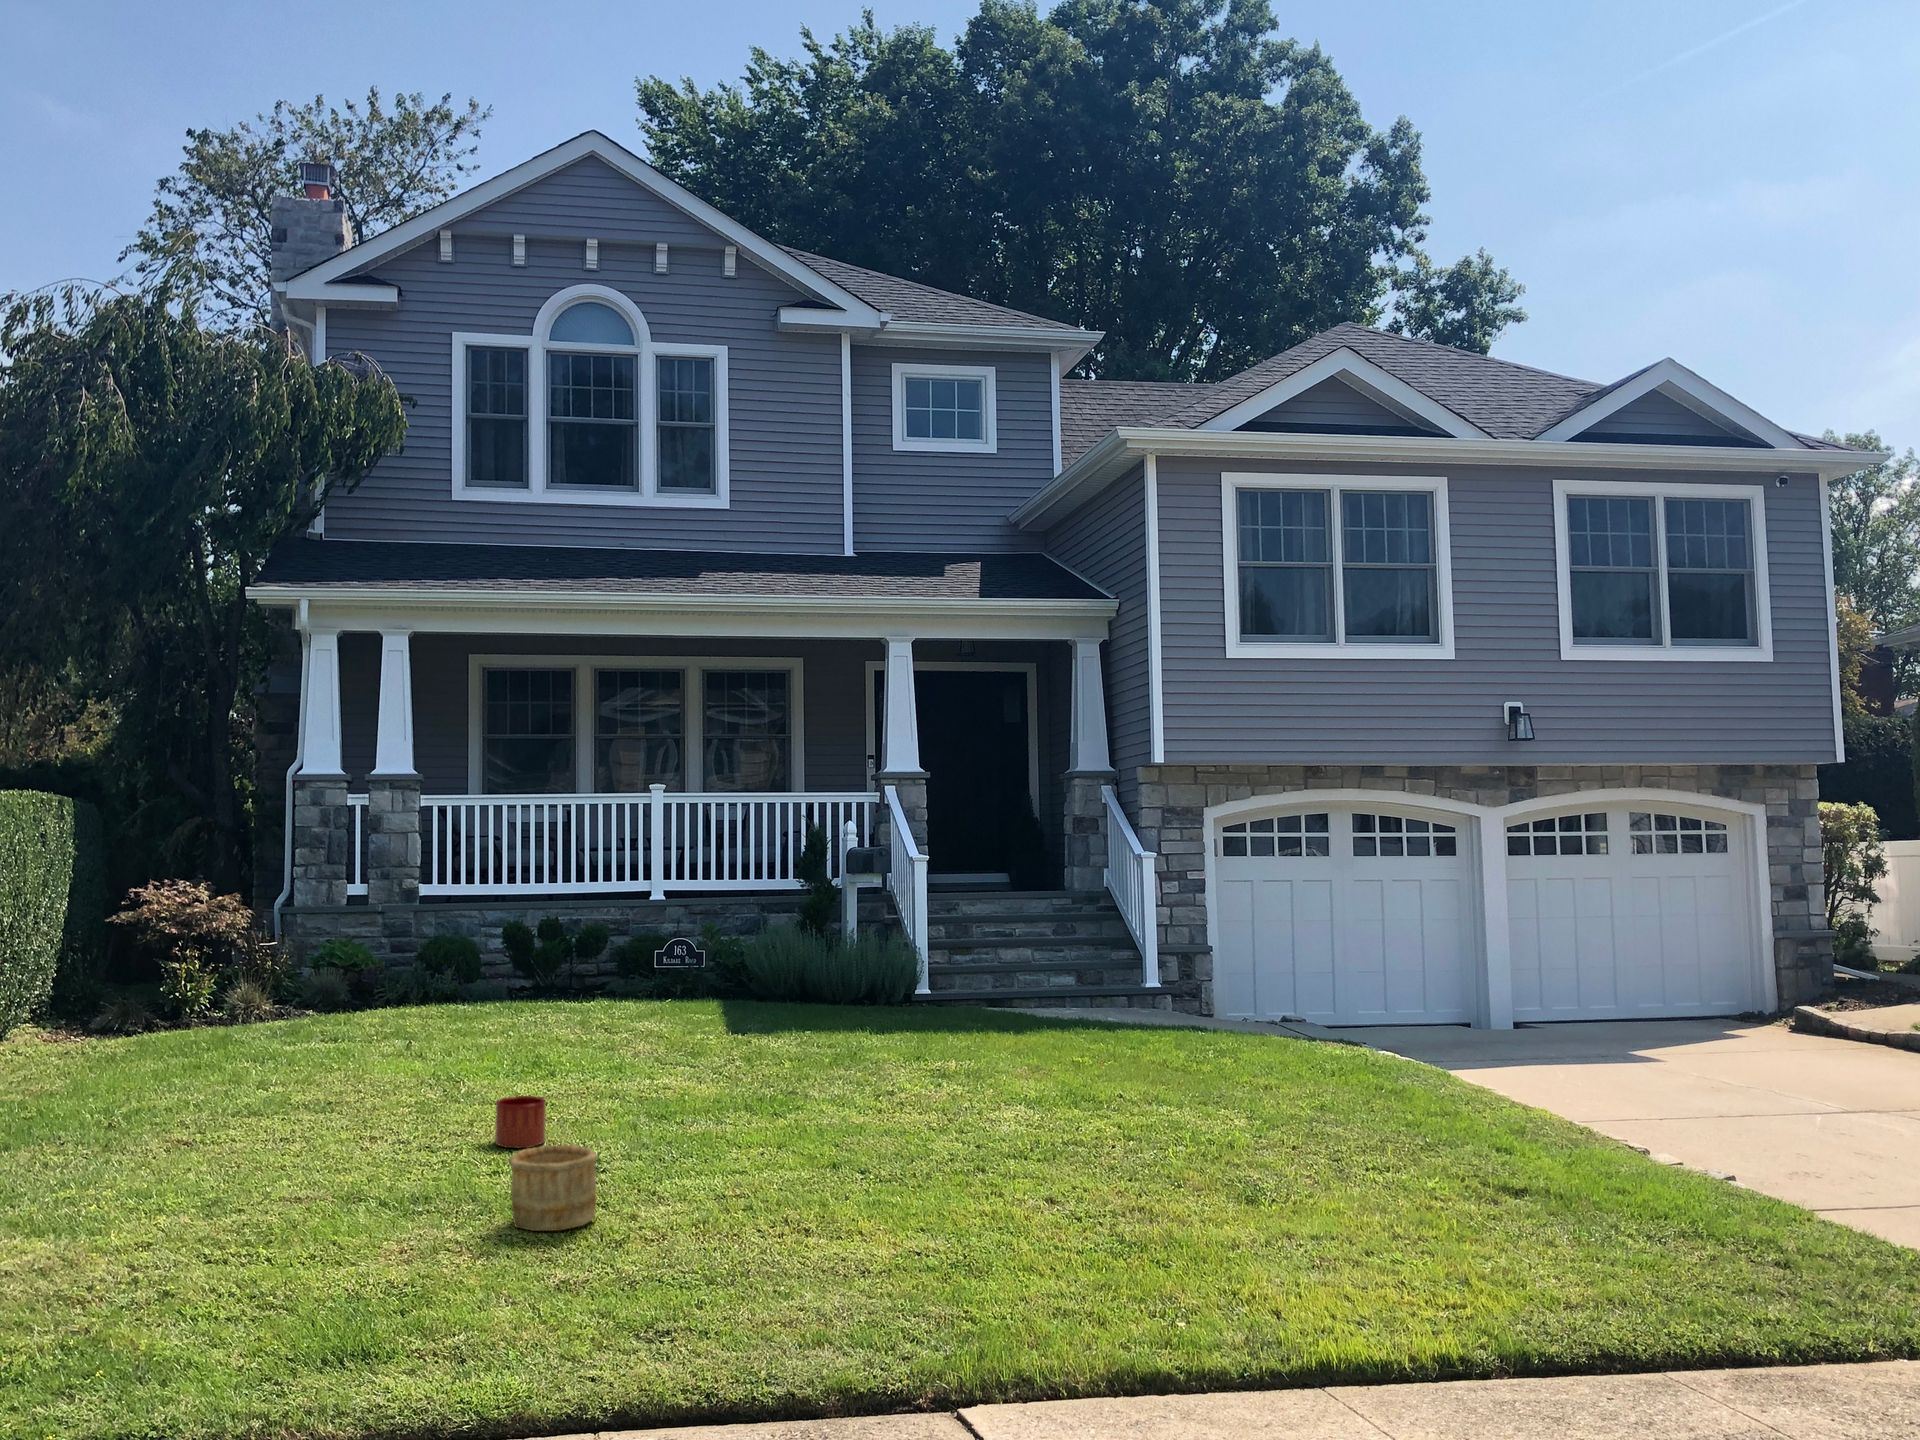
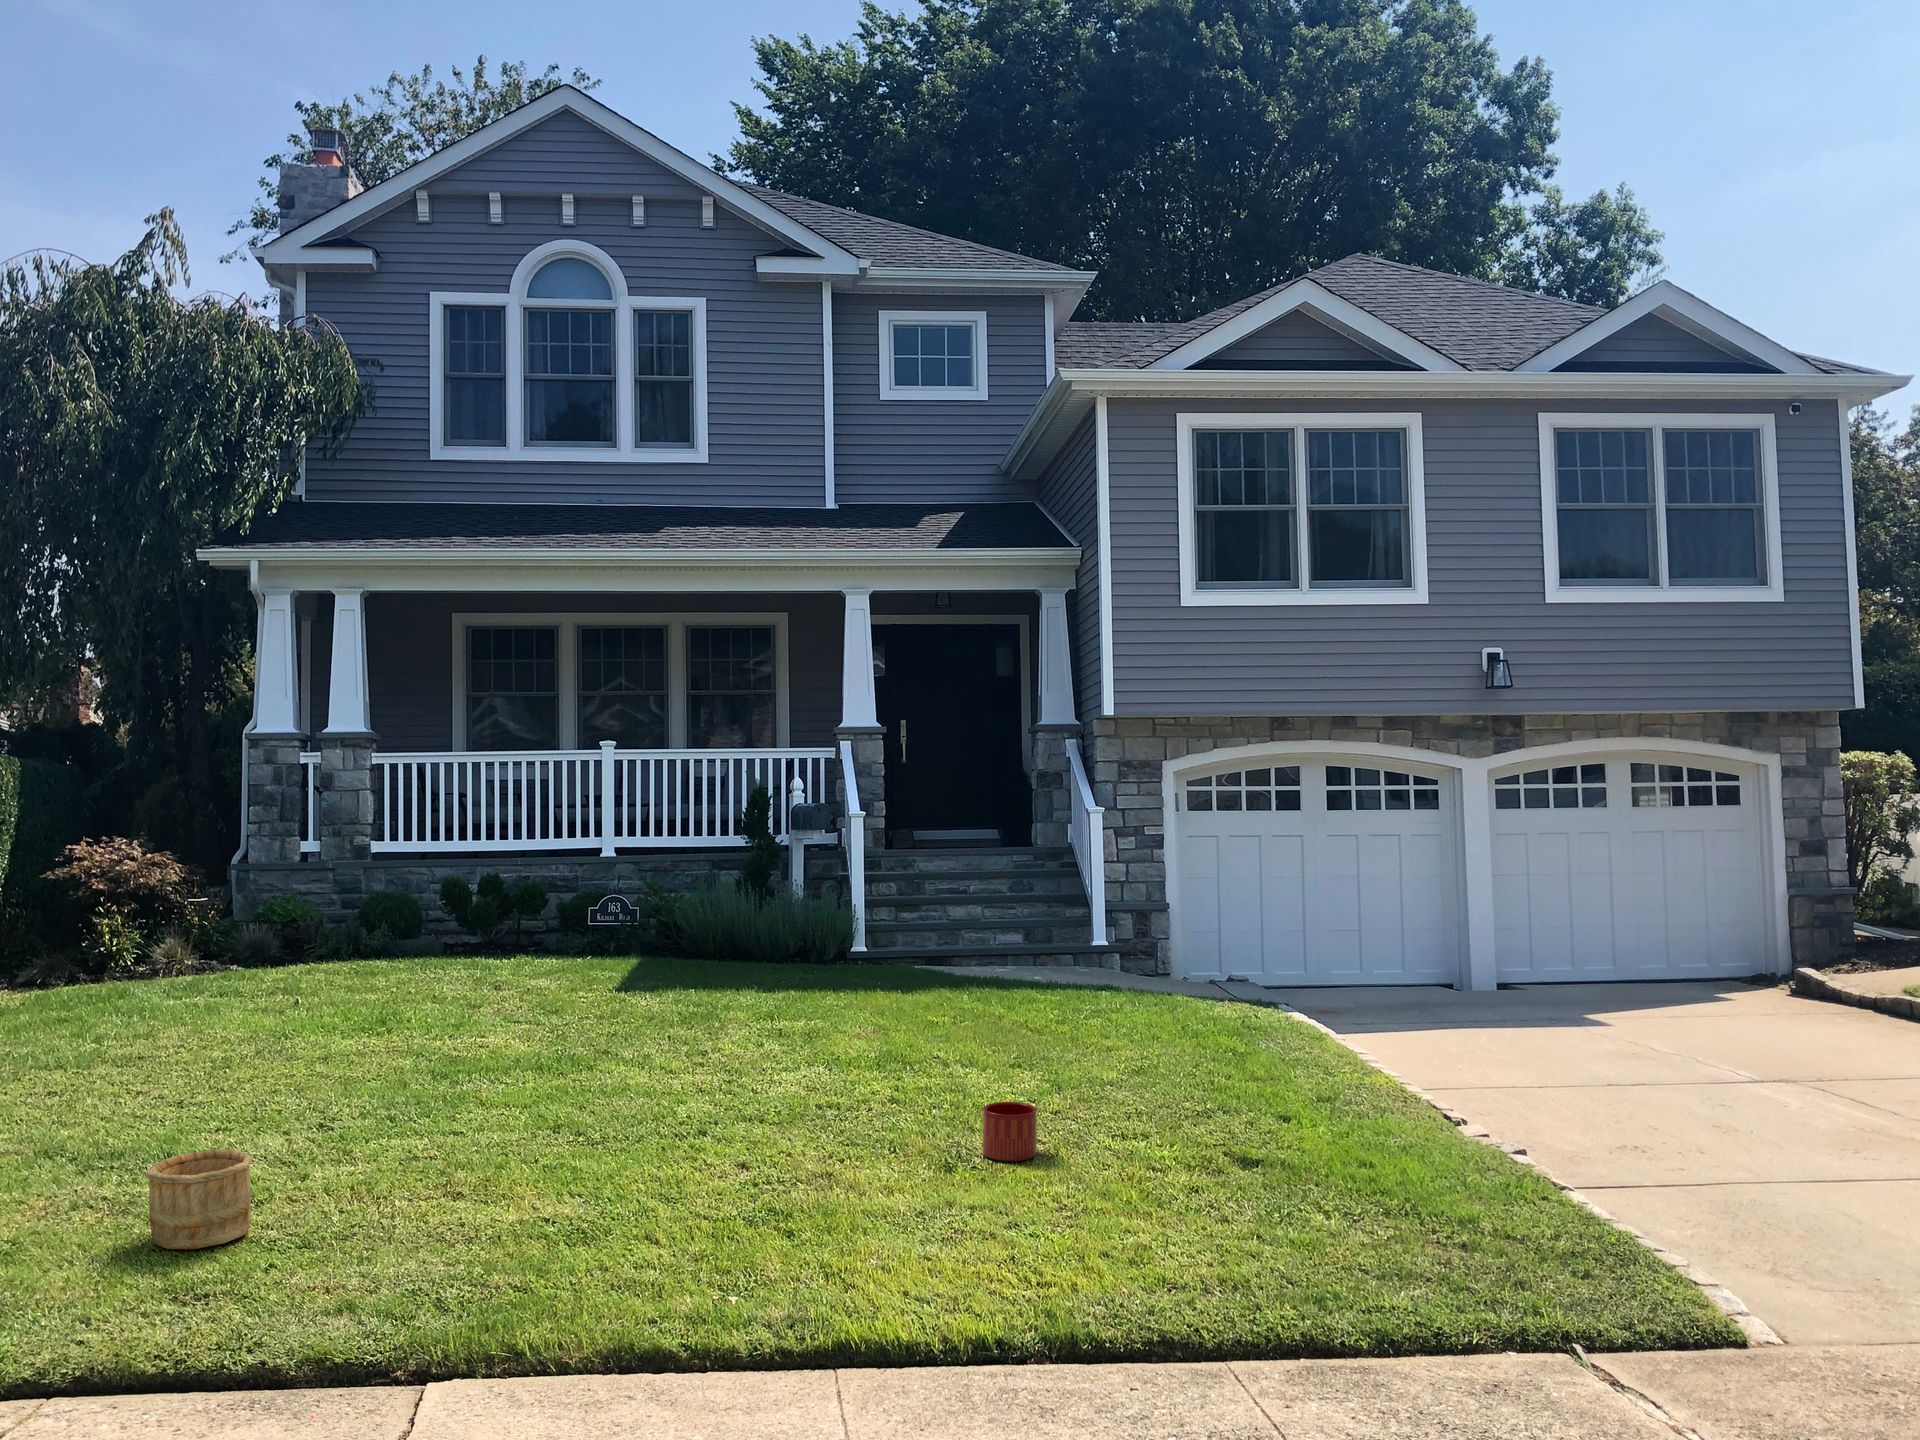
planter: present [495,1096,546,1148] -> present [983,1102,1037,1162]

